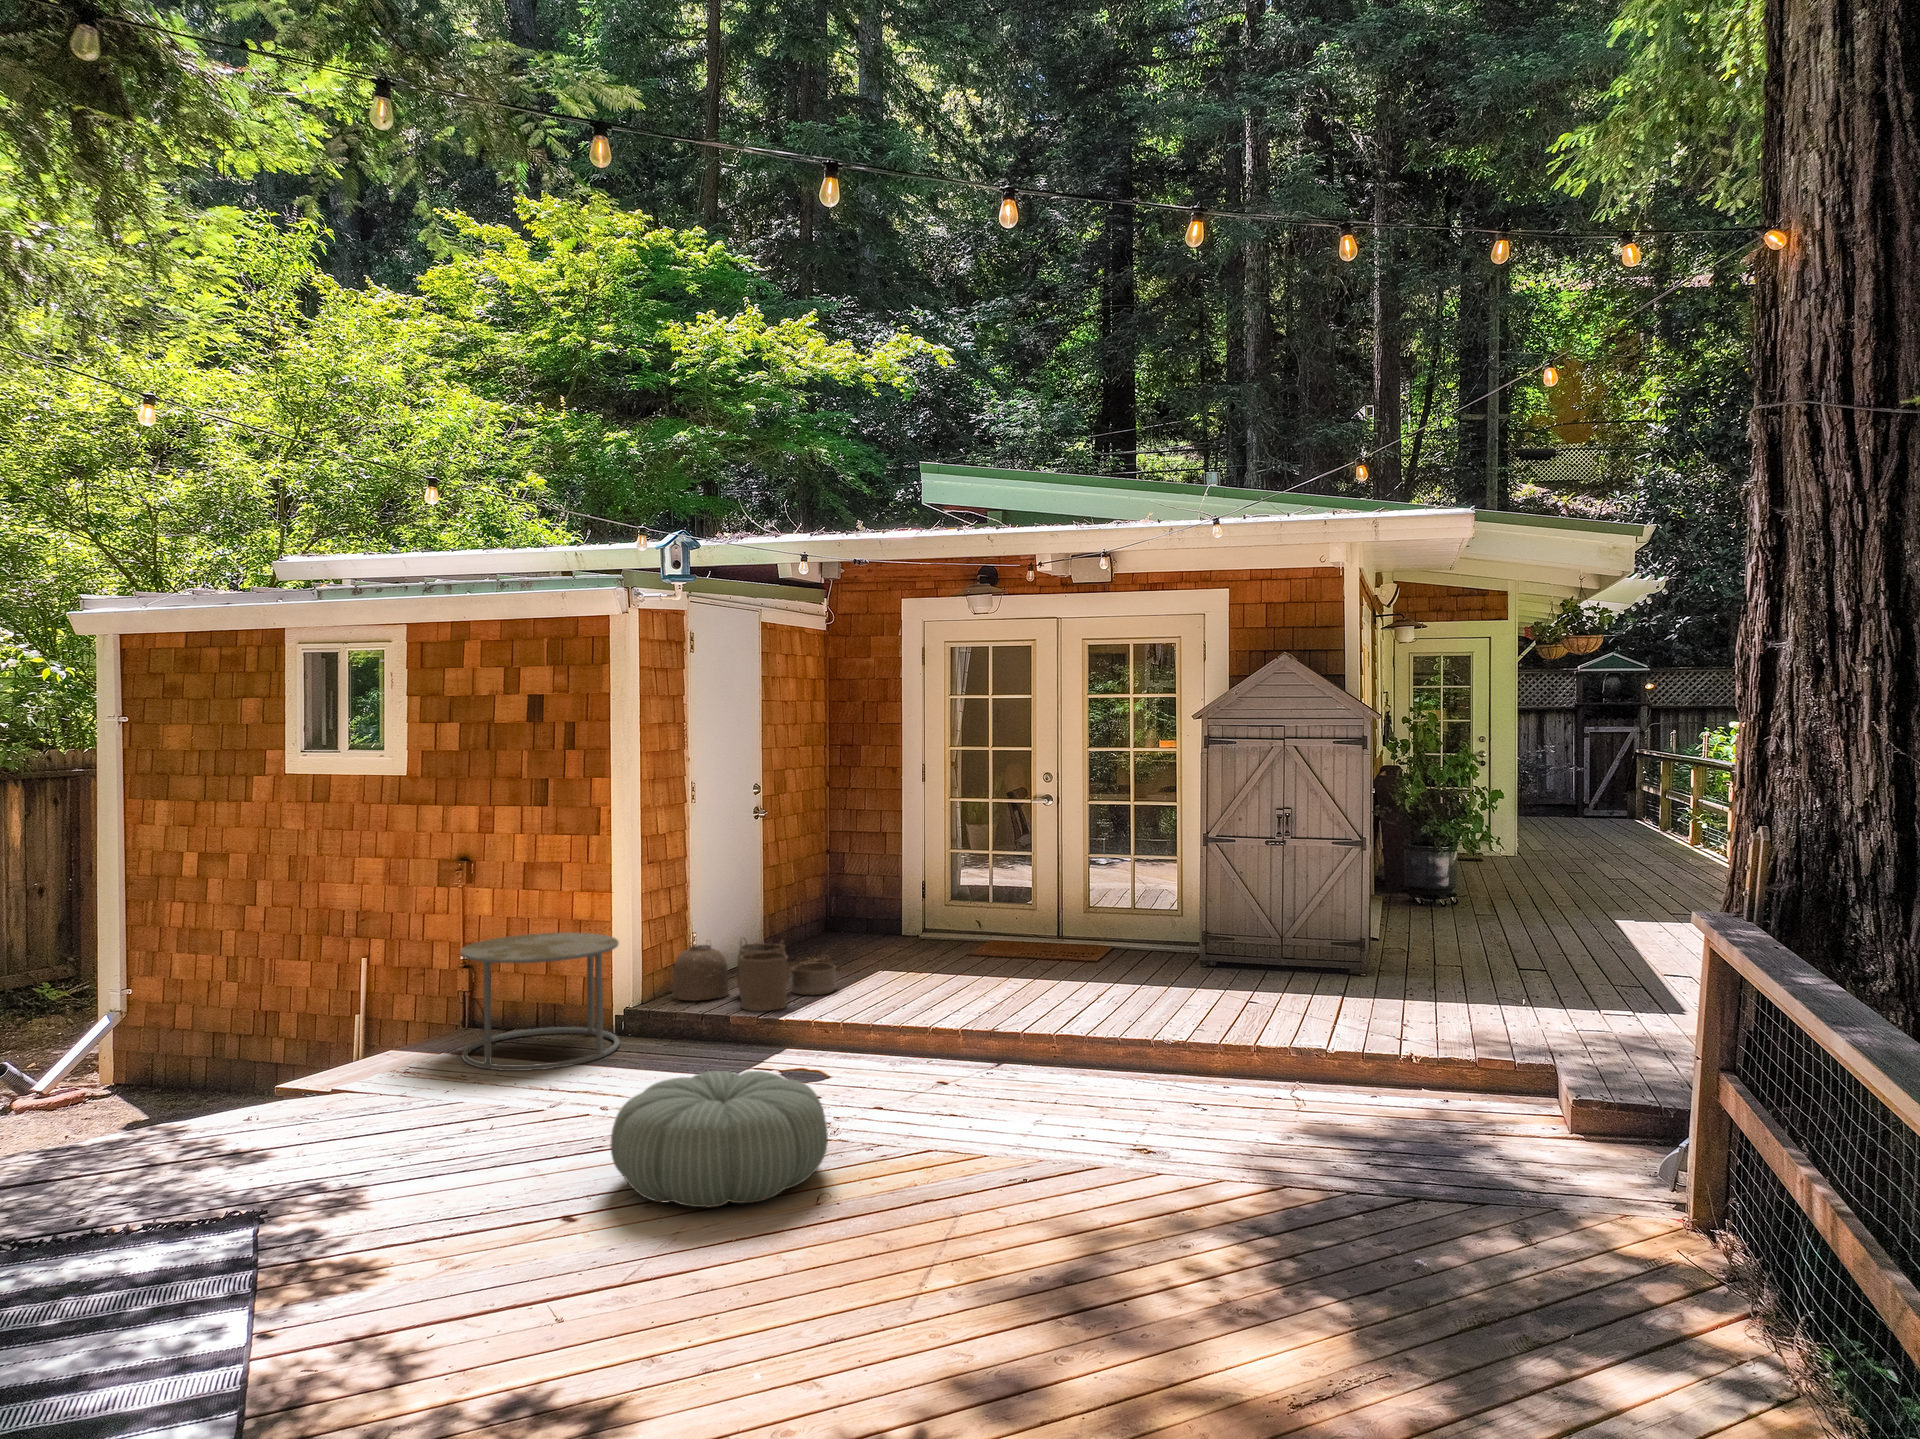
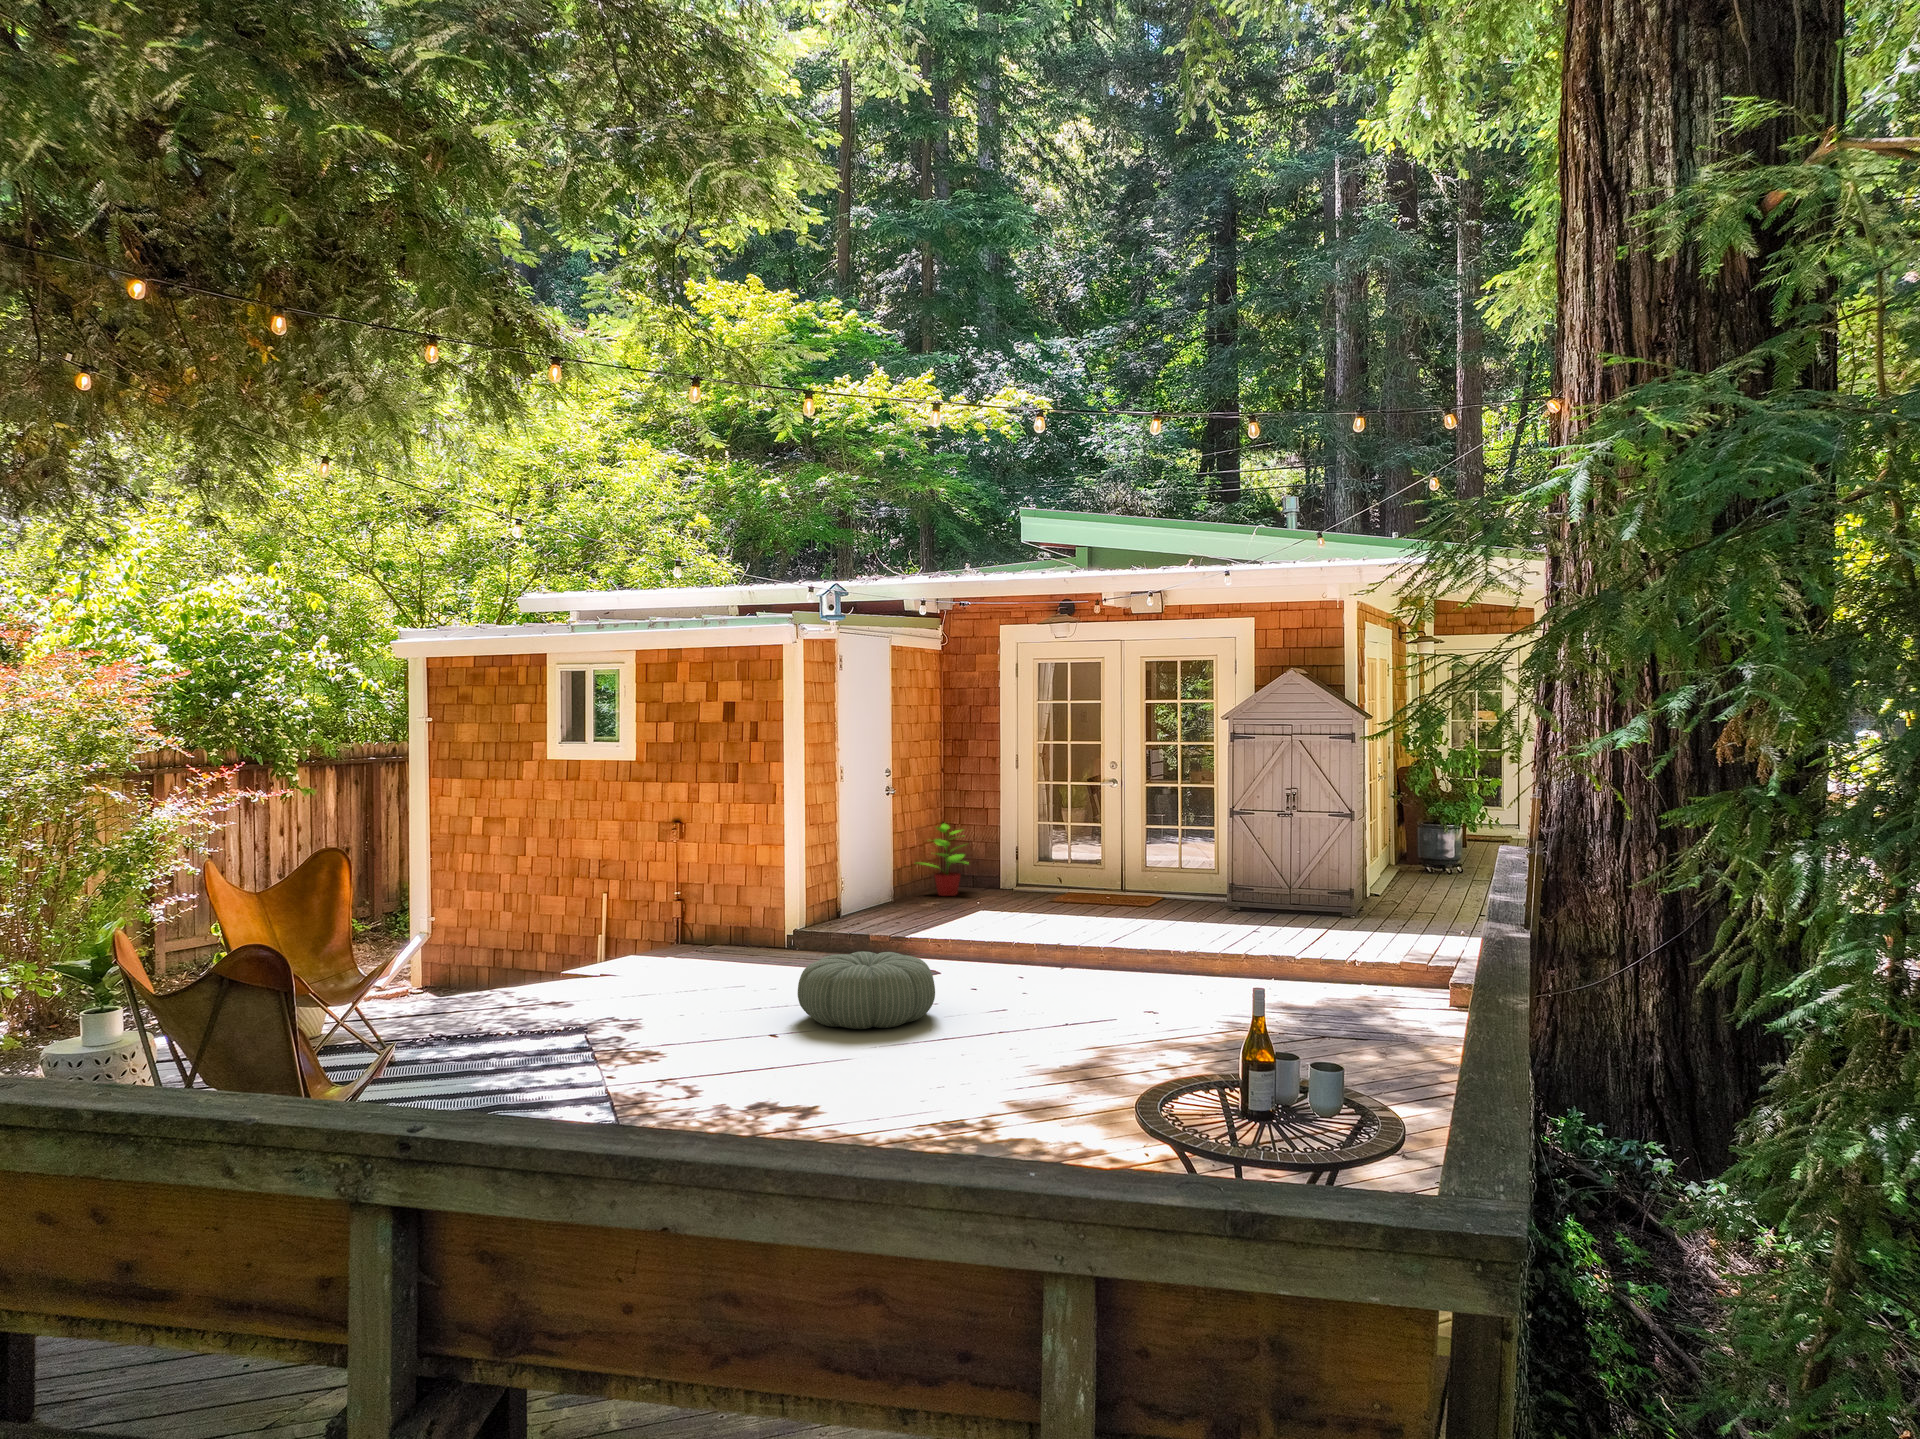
potted plant: none [792,850,865,949] -> present [920,824,969,896]
side table: present [461,933,620,1071] -> none [683,874,792,966]
woven basket: present [672,939,836,1011] -> none [827,881,946,932]

